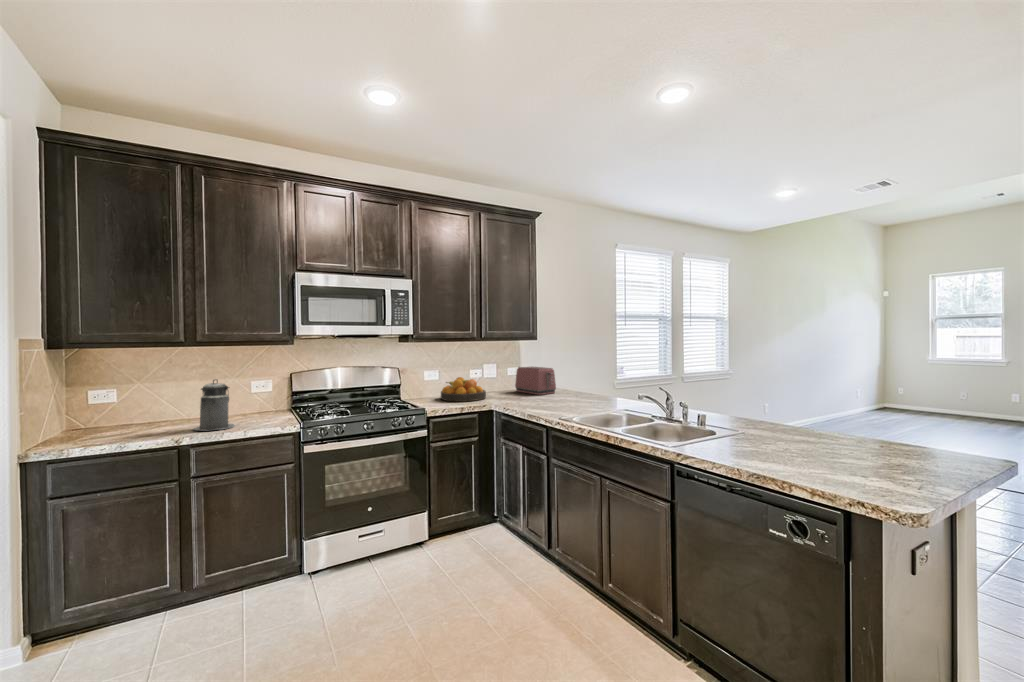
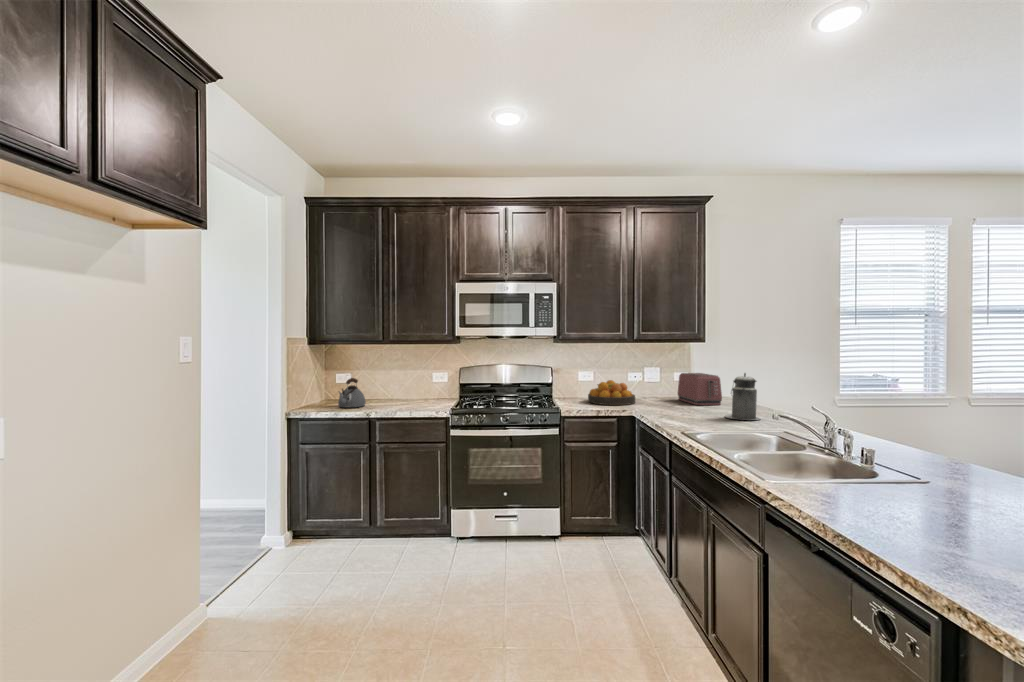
canister: present [193,379,235,431] -> present [725,373,760,420]
kettle: none [114,394,161,436] -> present [338,378,366,408]

